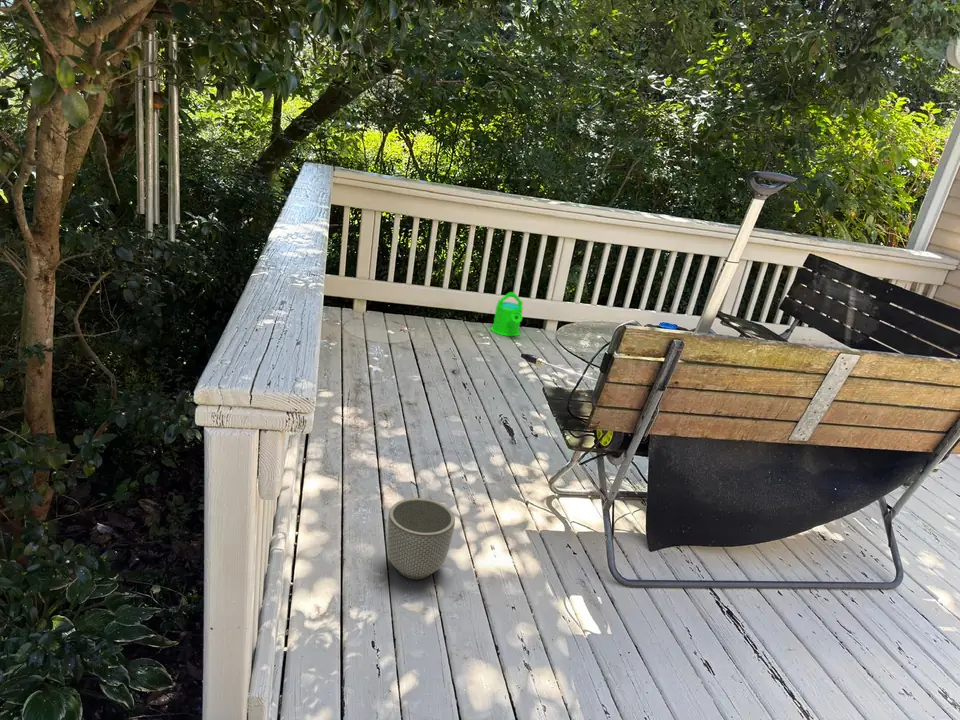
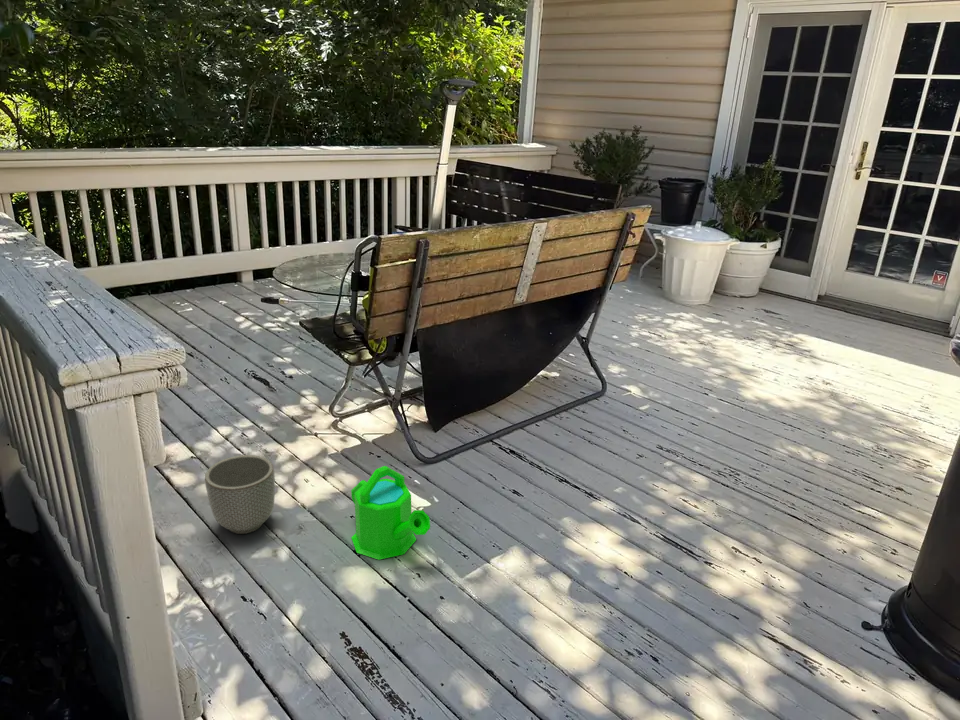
watering can: present [491,292,523,336] -> present [351,466,430,560]

